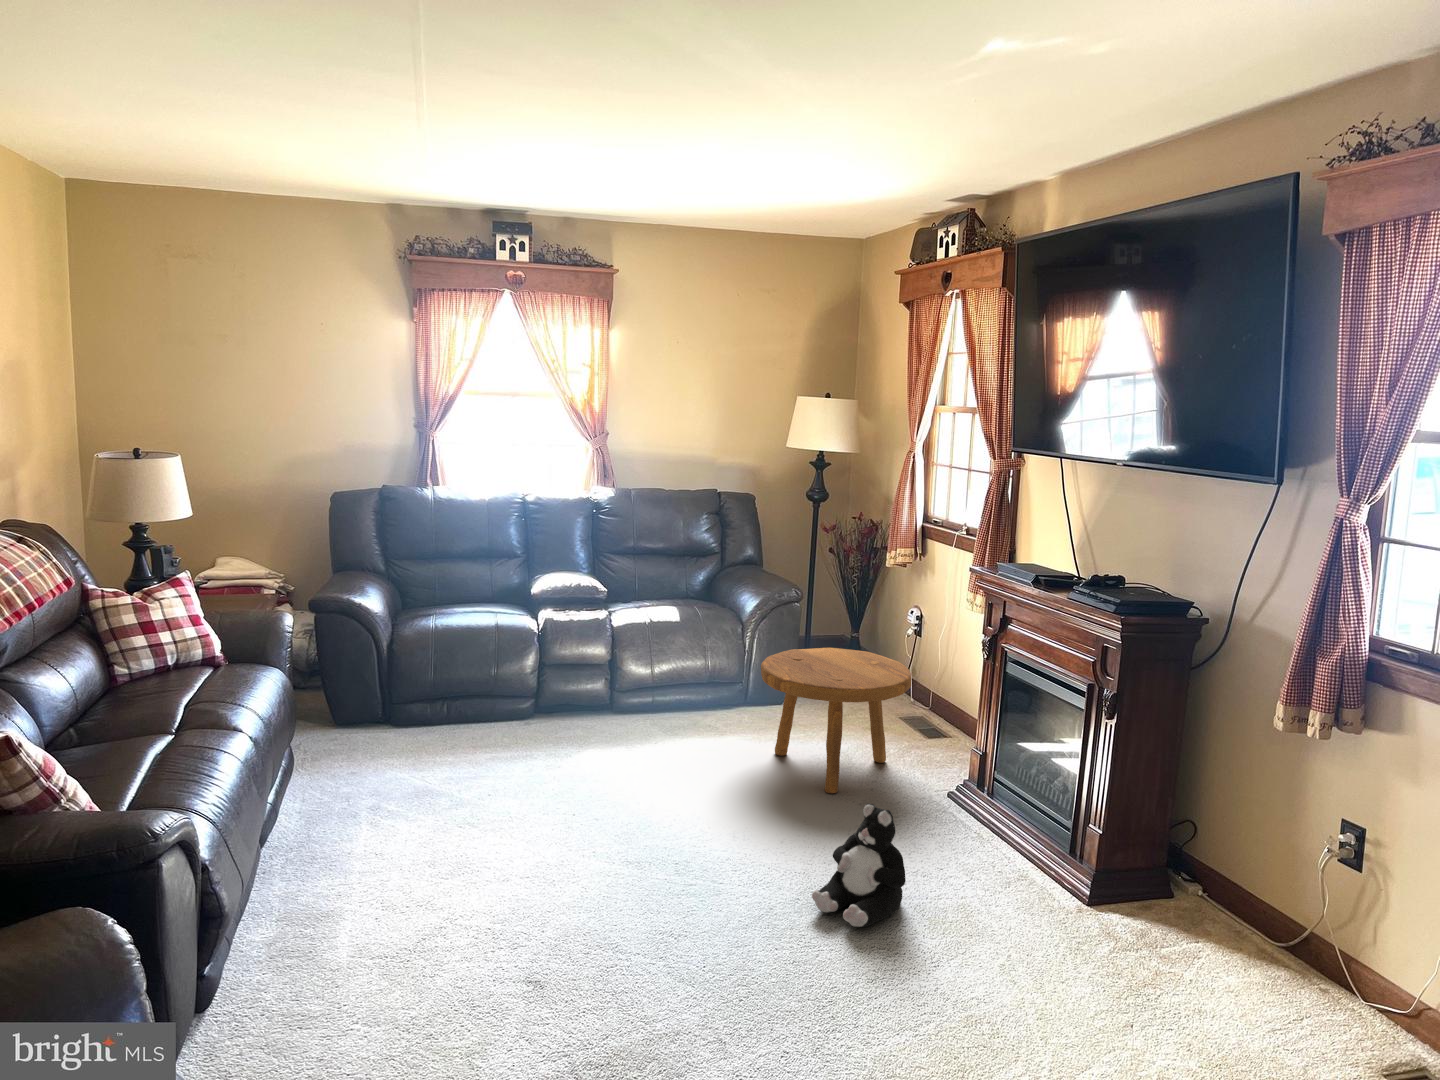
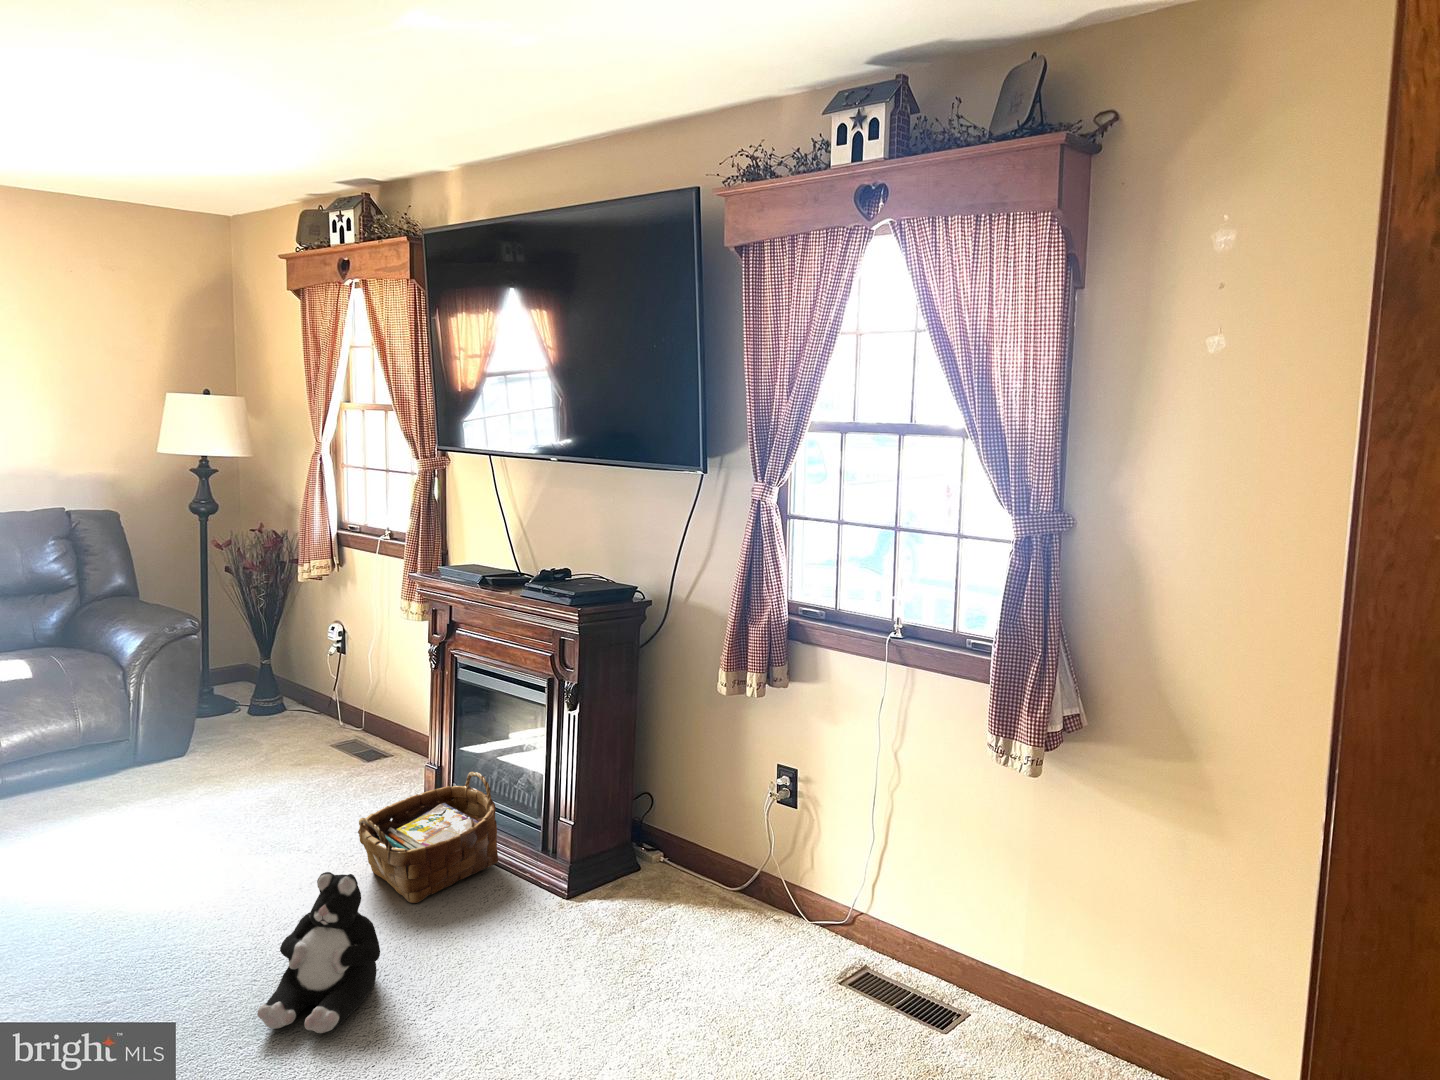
footstool: present [761,648,911,793] -> none [145,682,350,862]
woven basket: none [904,759,1028,860] -> present [358,772,498,903]

